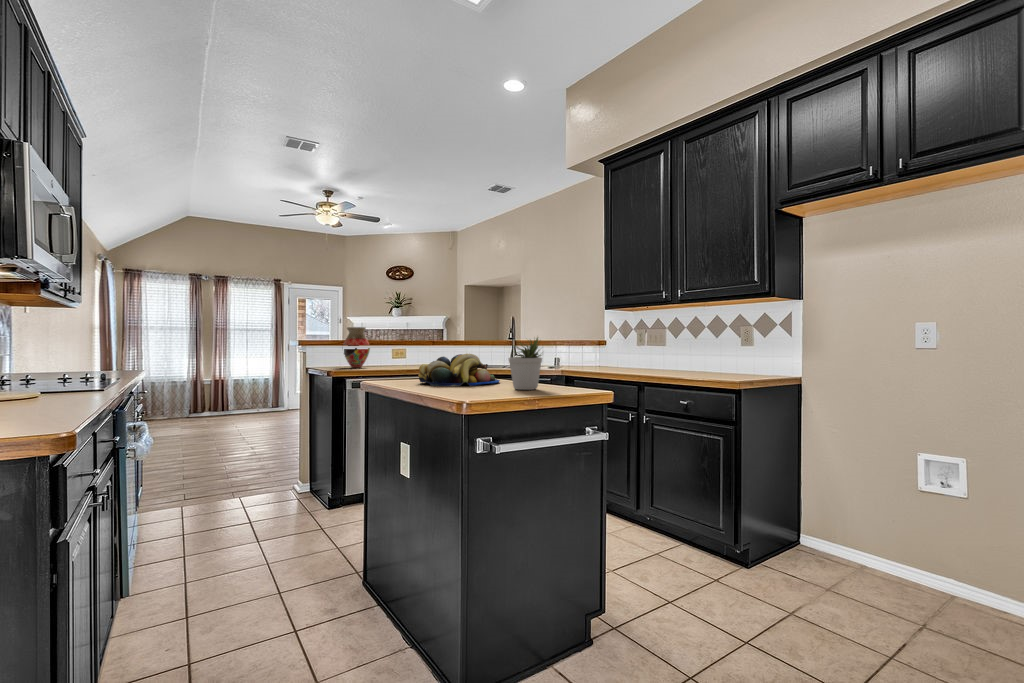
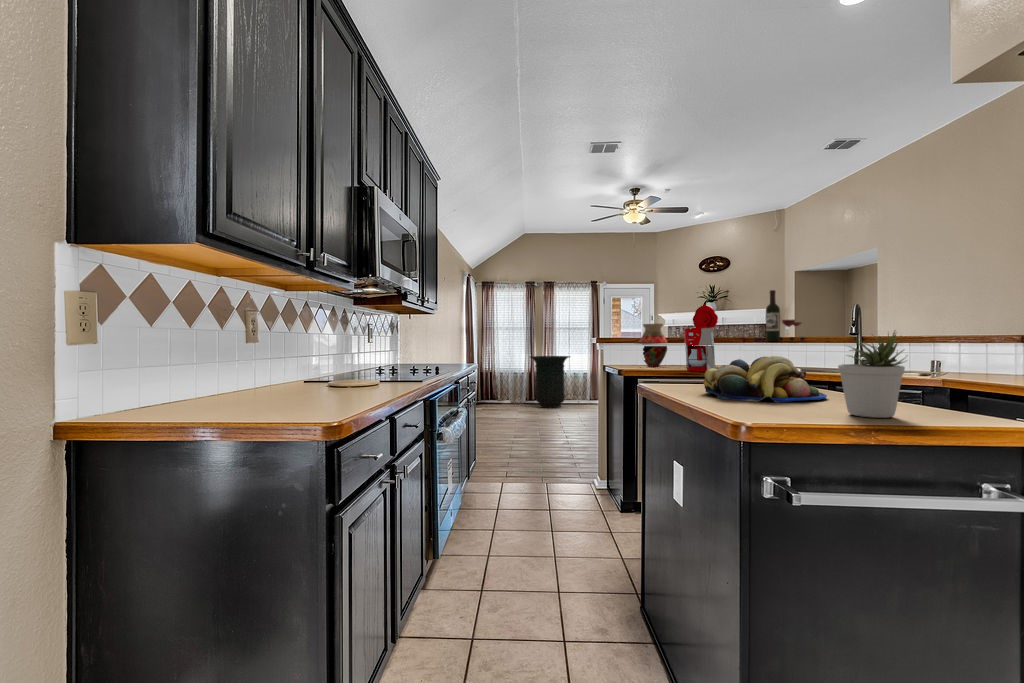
wine bottle: none [441,302,478,344] -> present [754,290,805,341]
coffee maker: none [388,312,423,370] -> present [684,304,718,372]
trash can: none [195,361,249,421] -> present [530,356,570,408]

